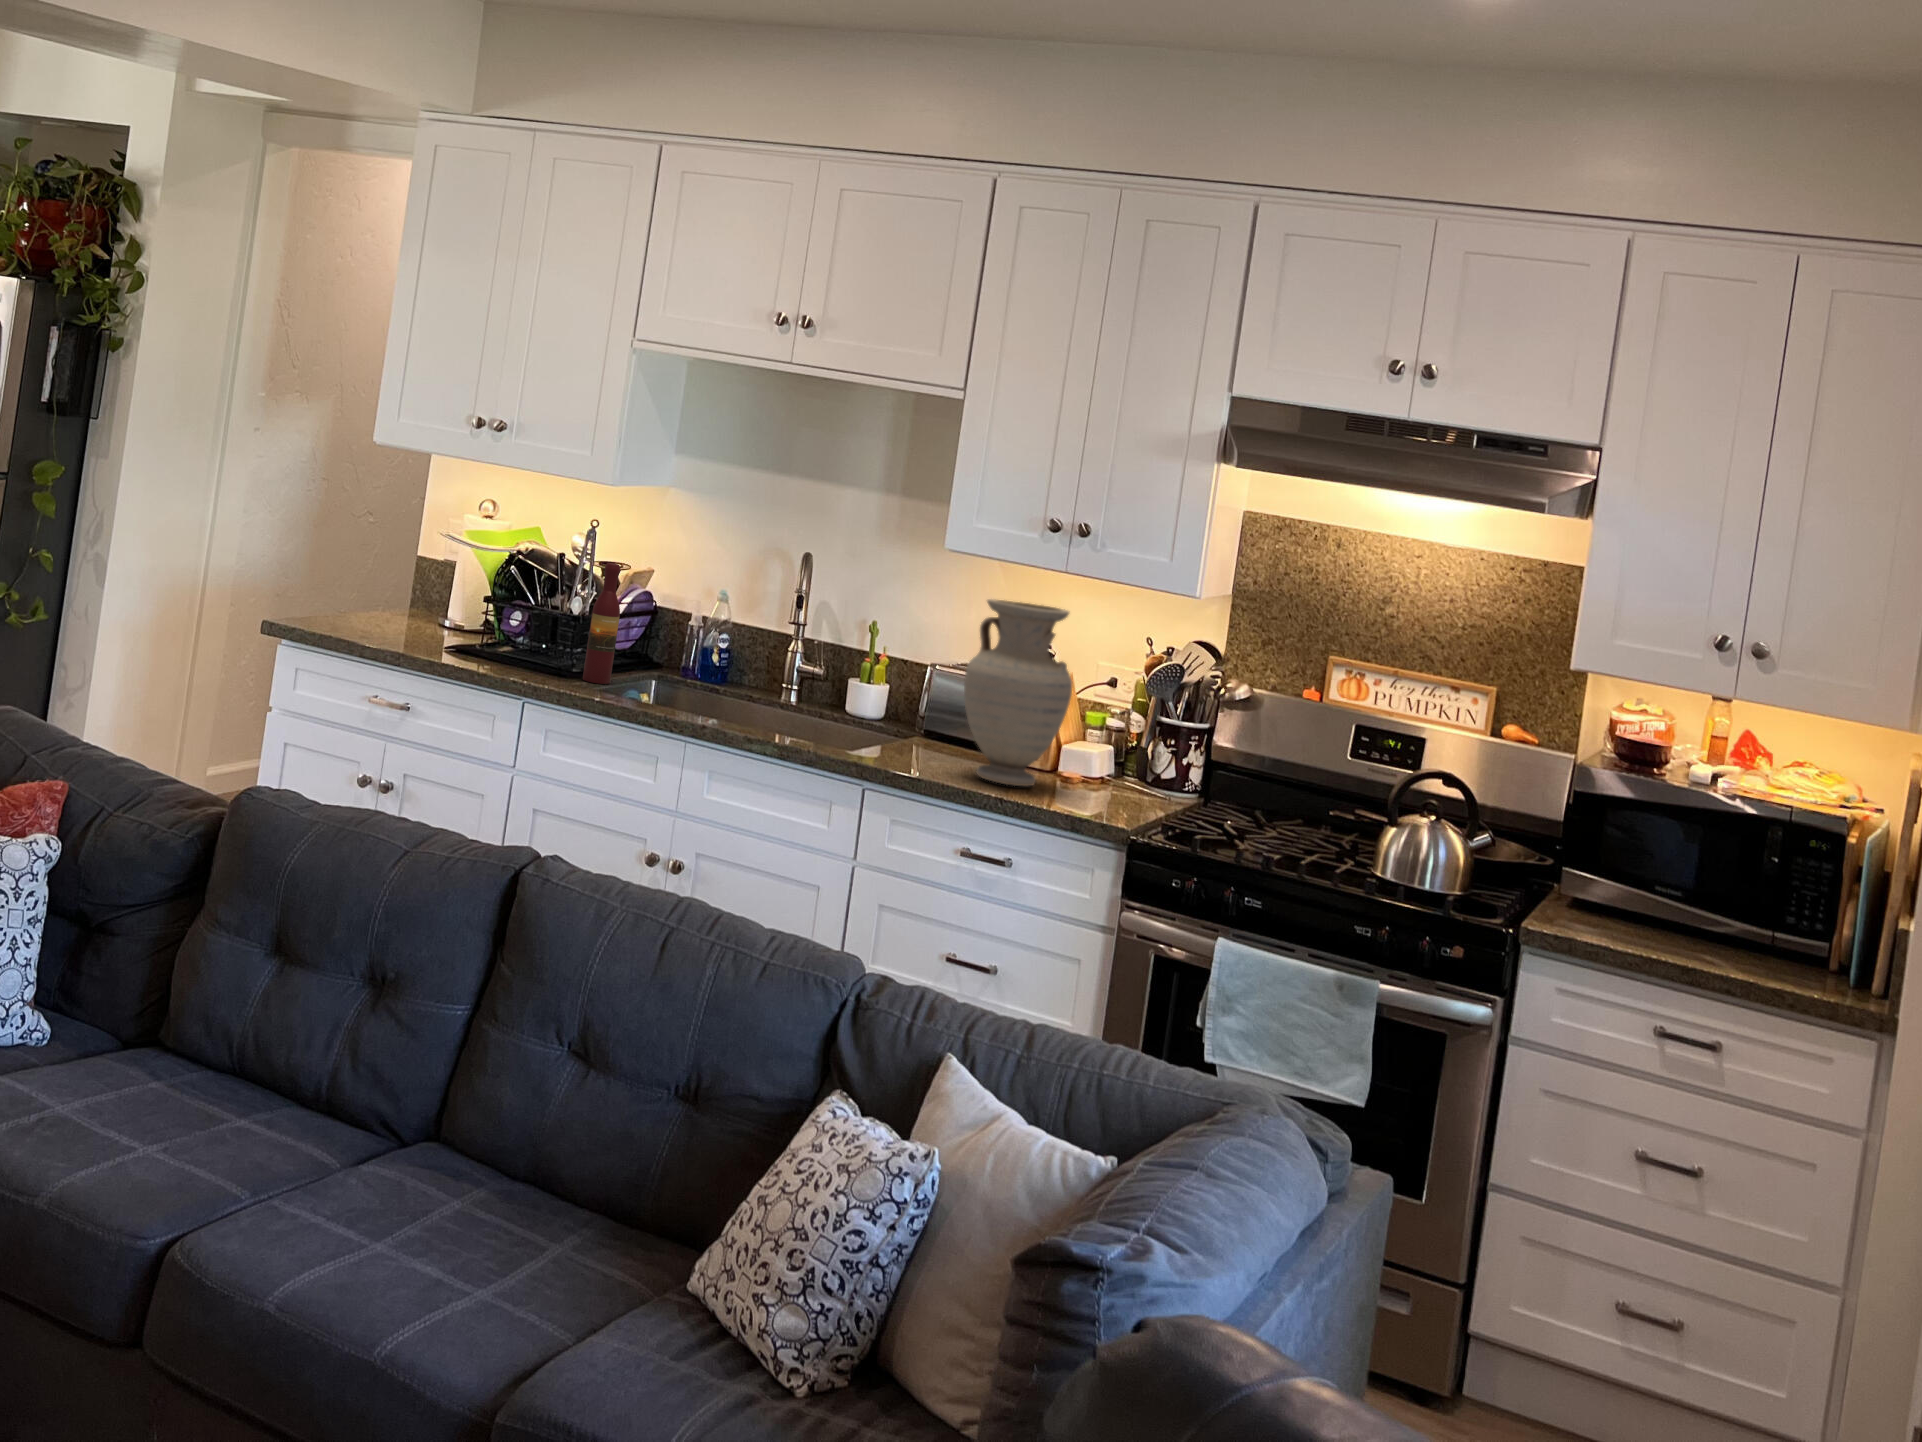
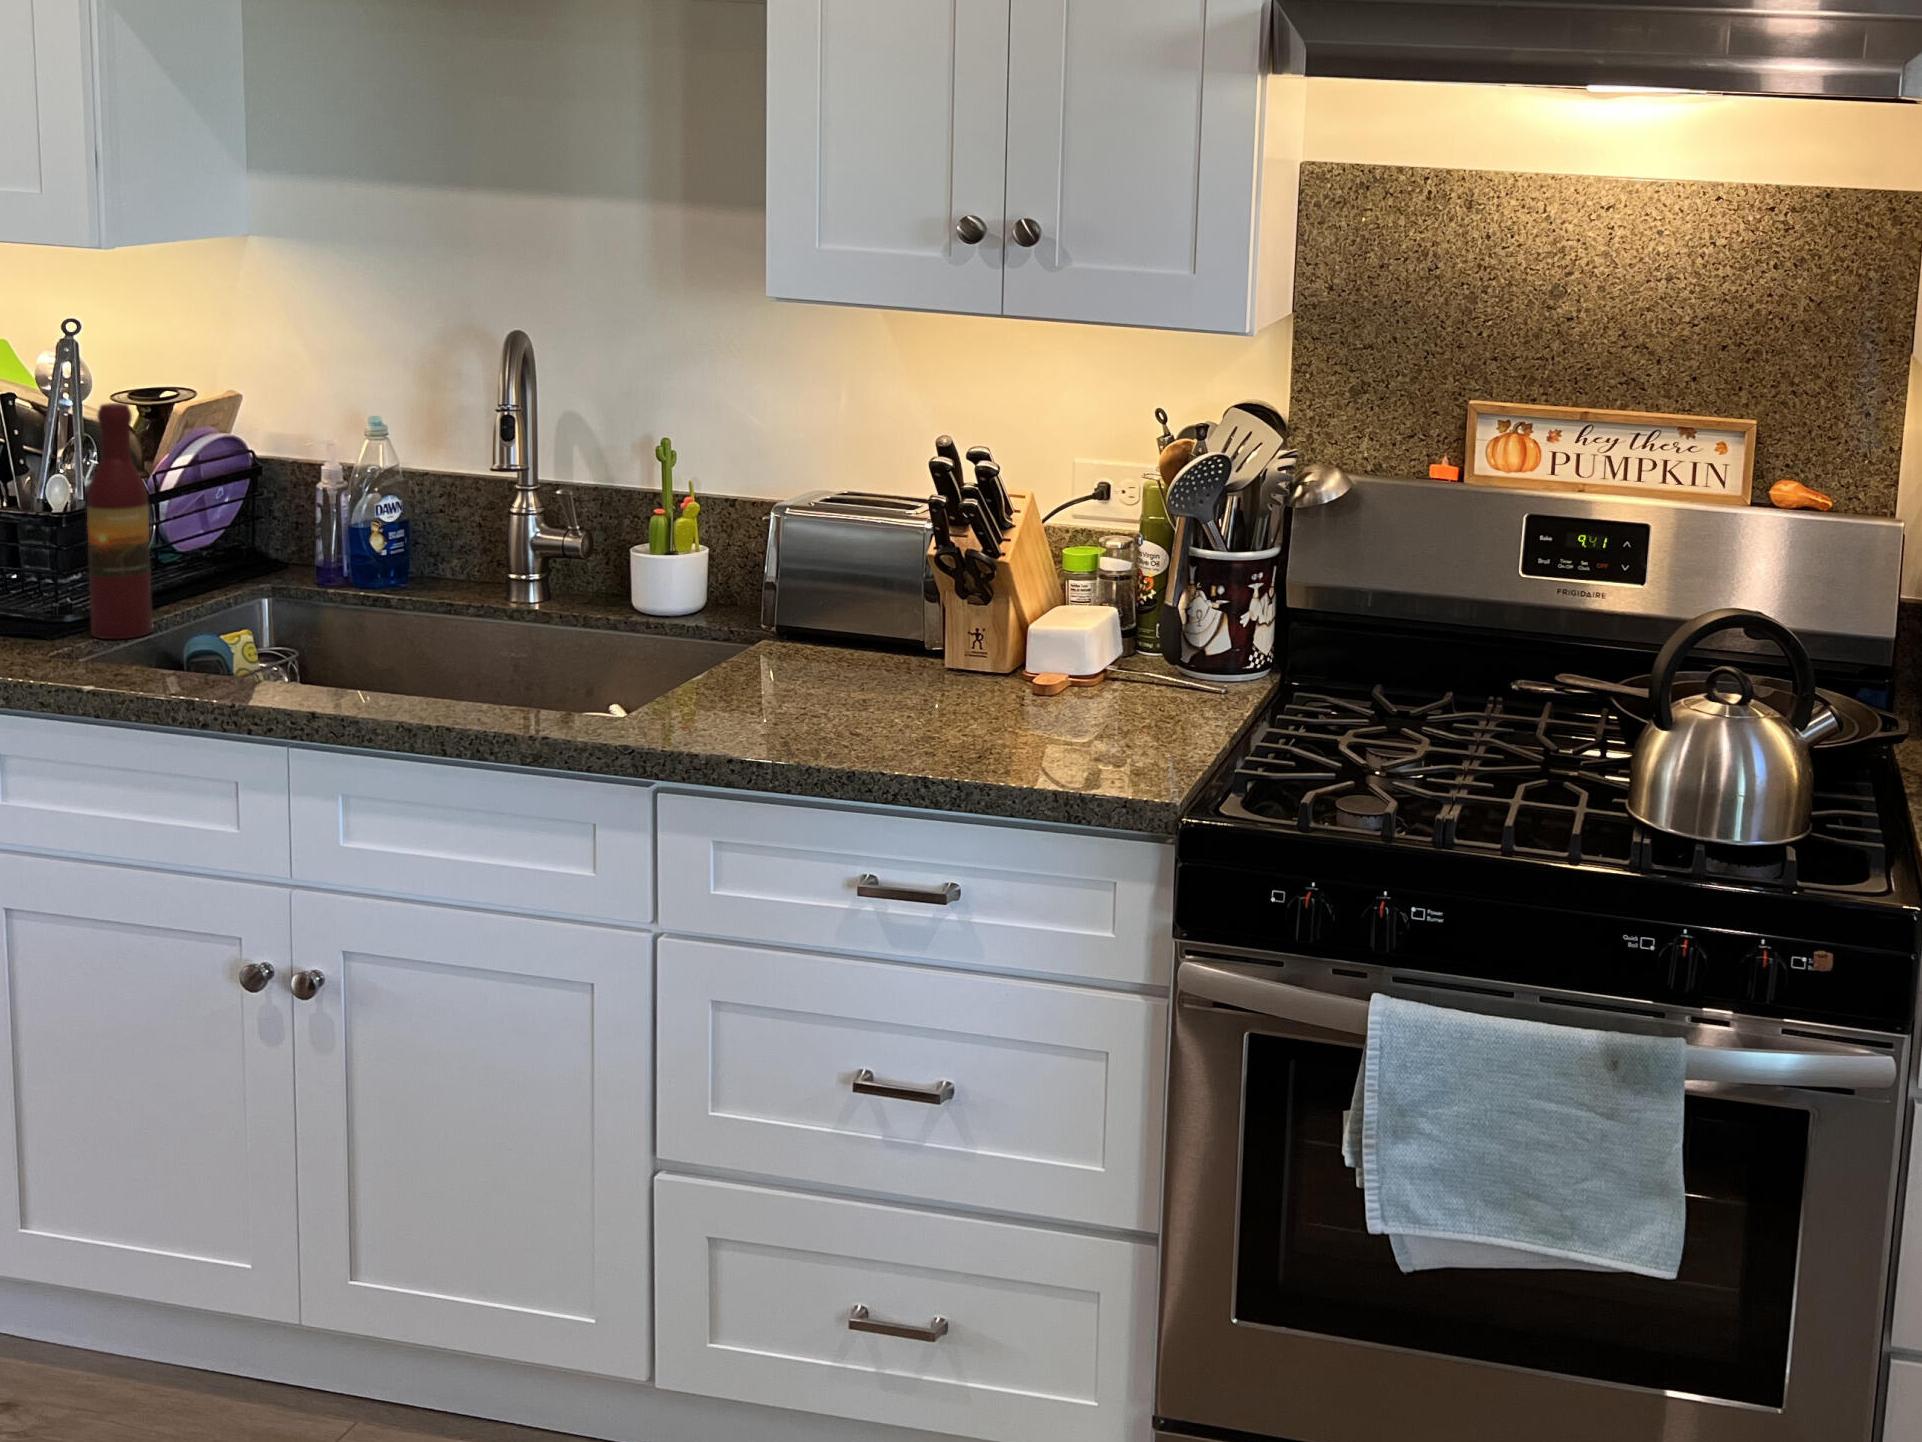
vase: present [964,599,1072,787] -> none [829,384,1037,737]

